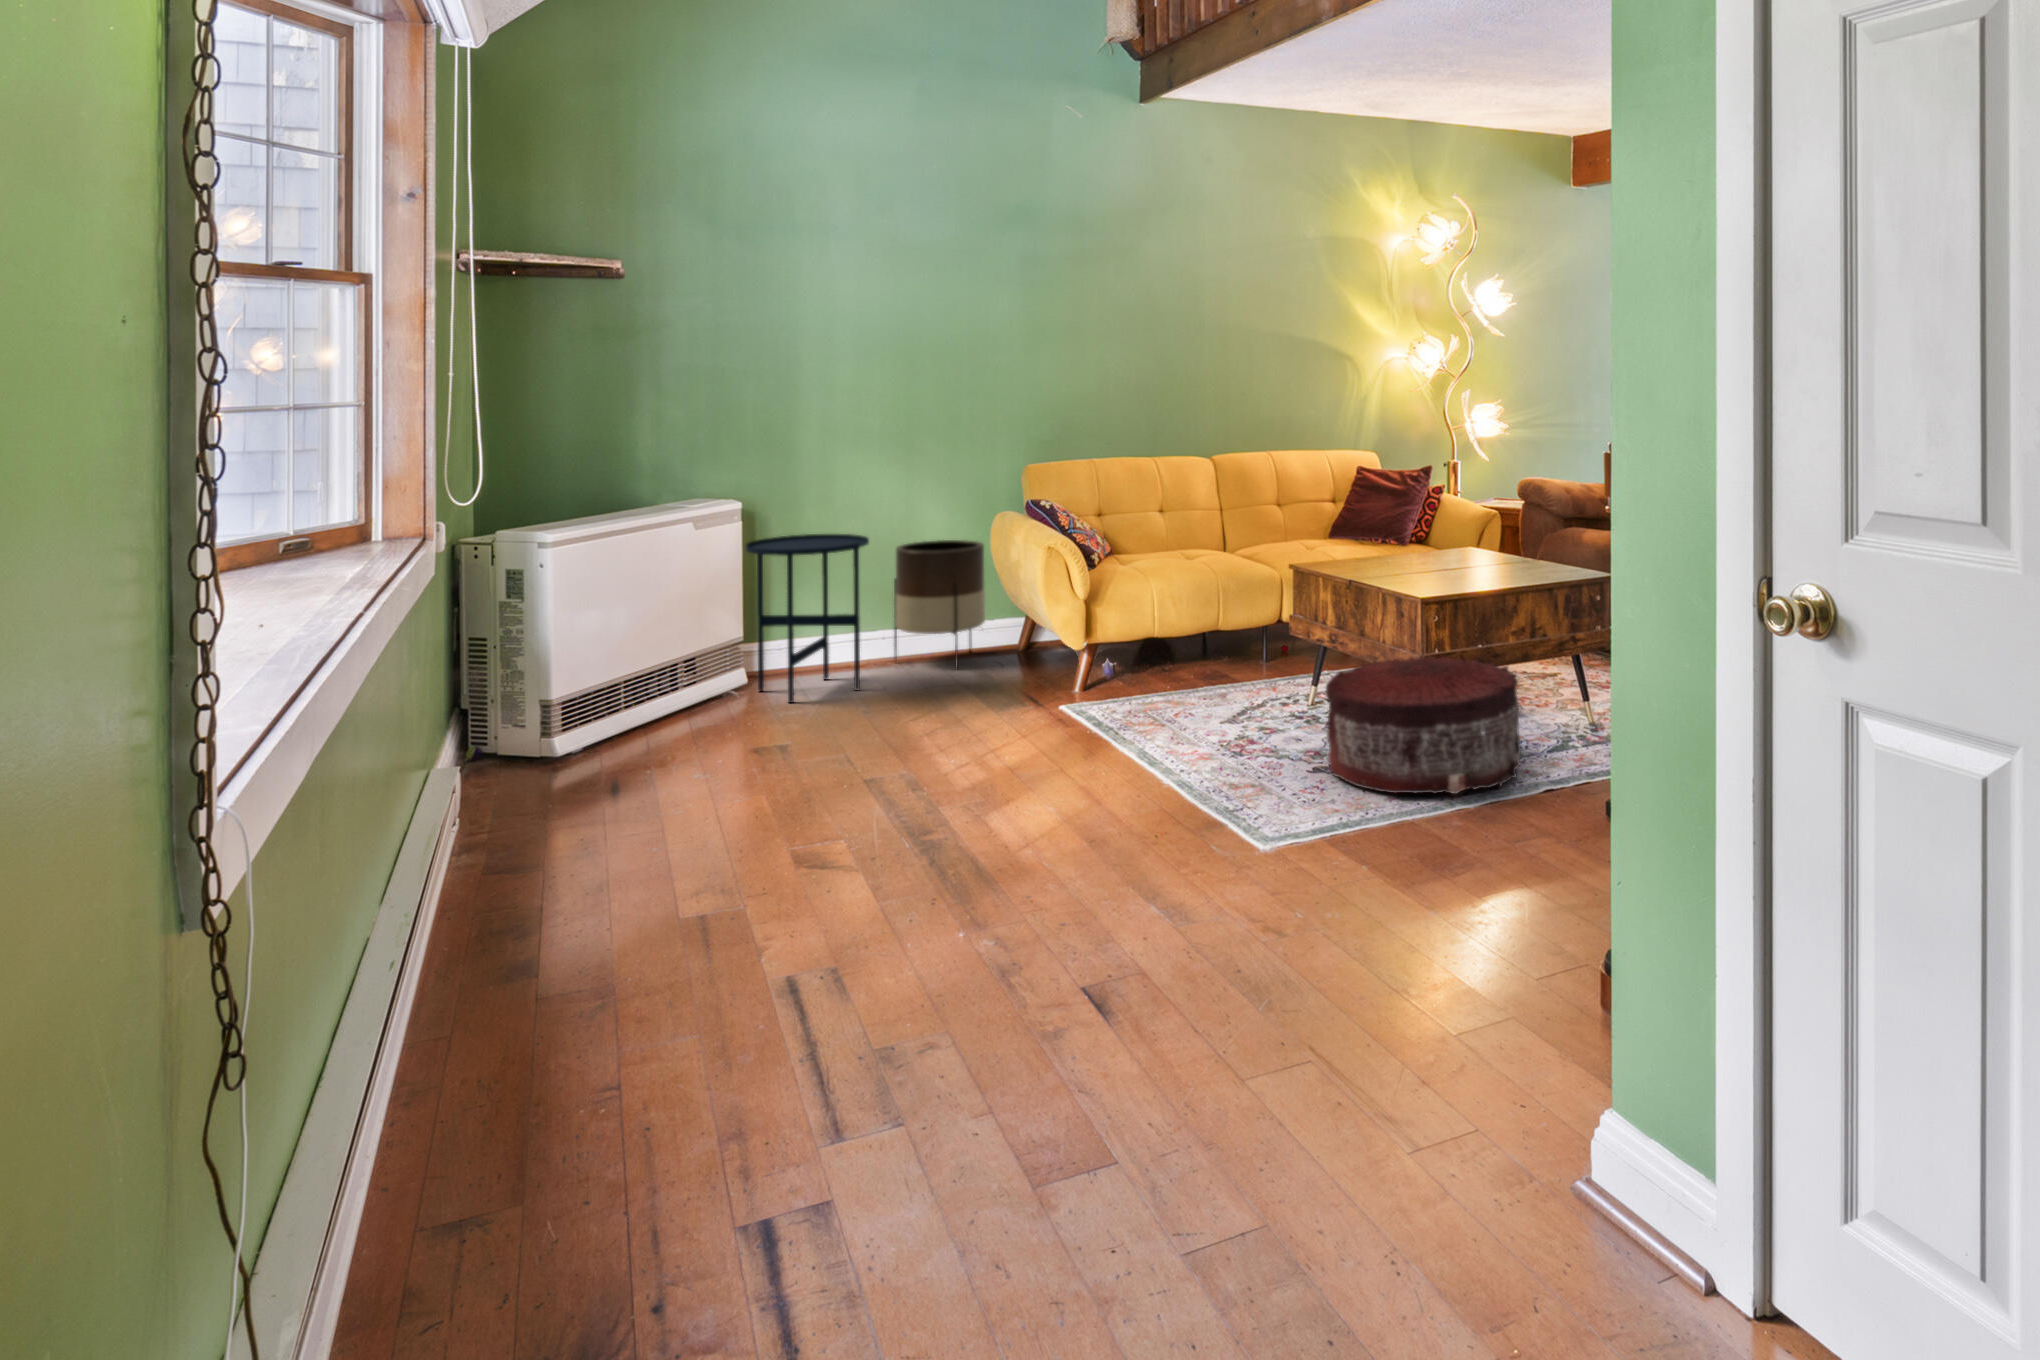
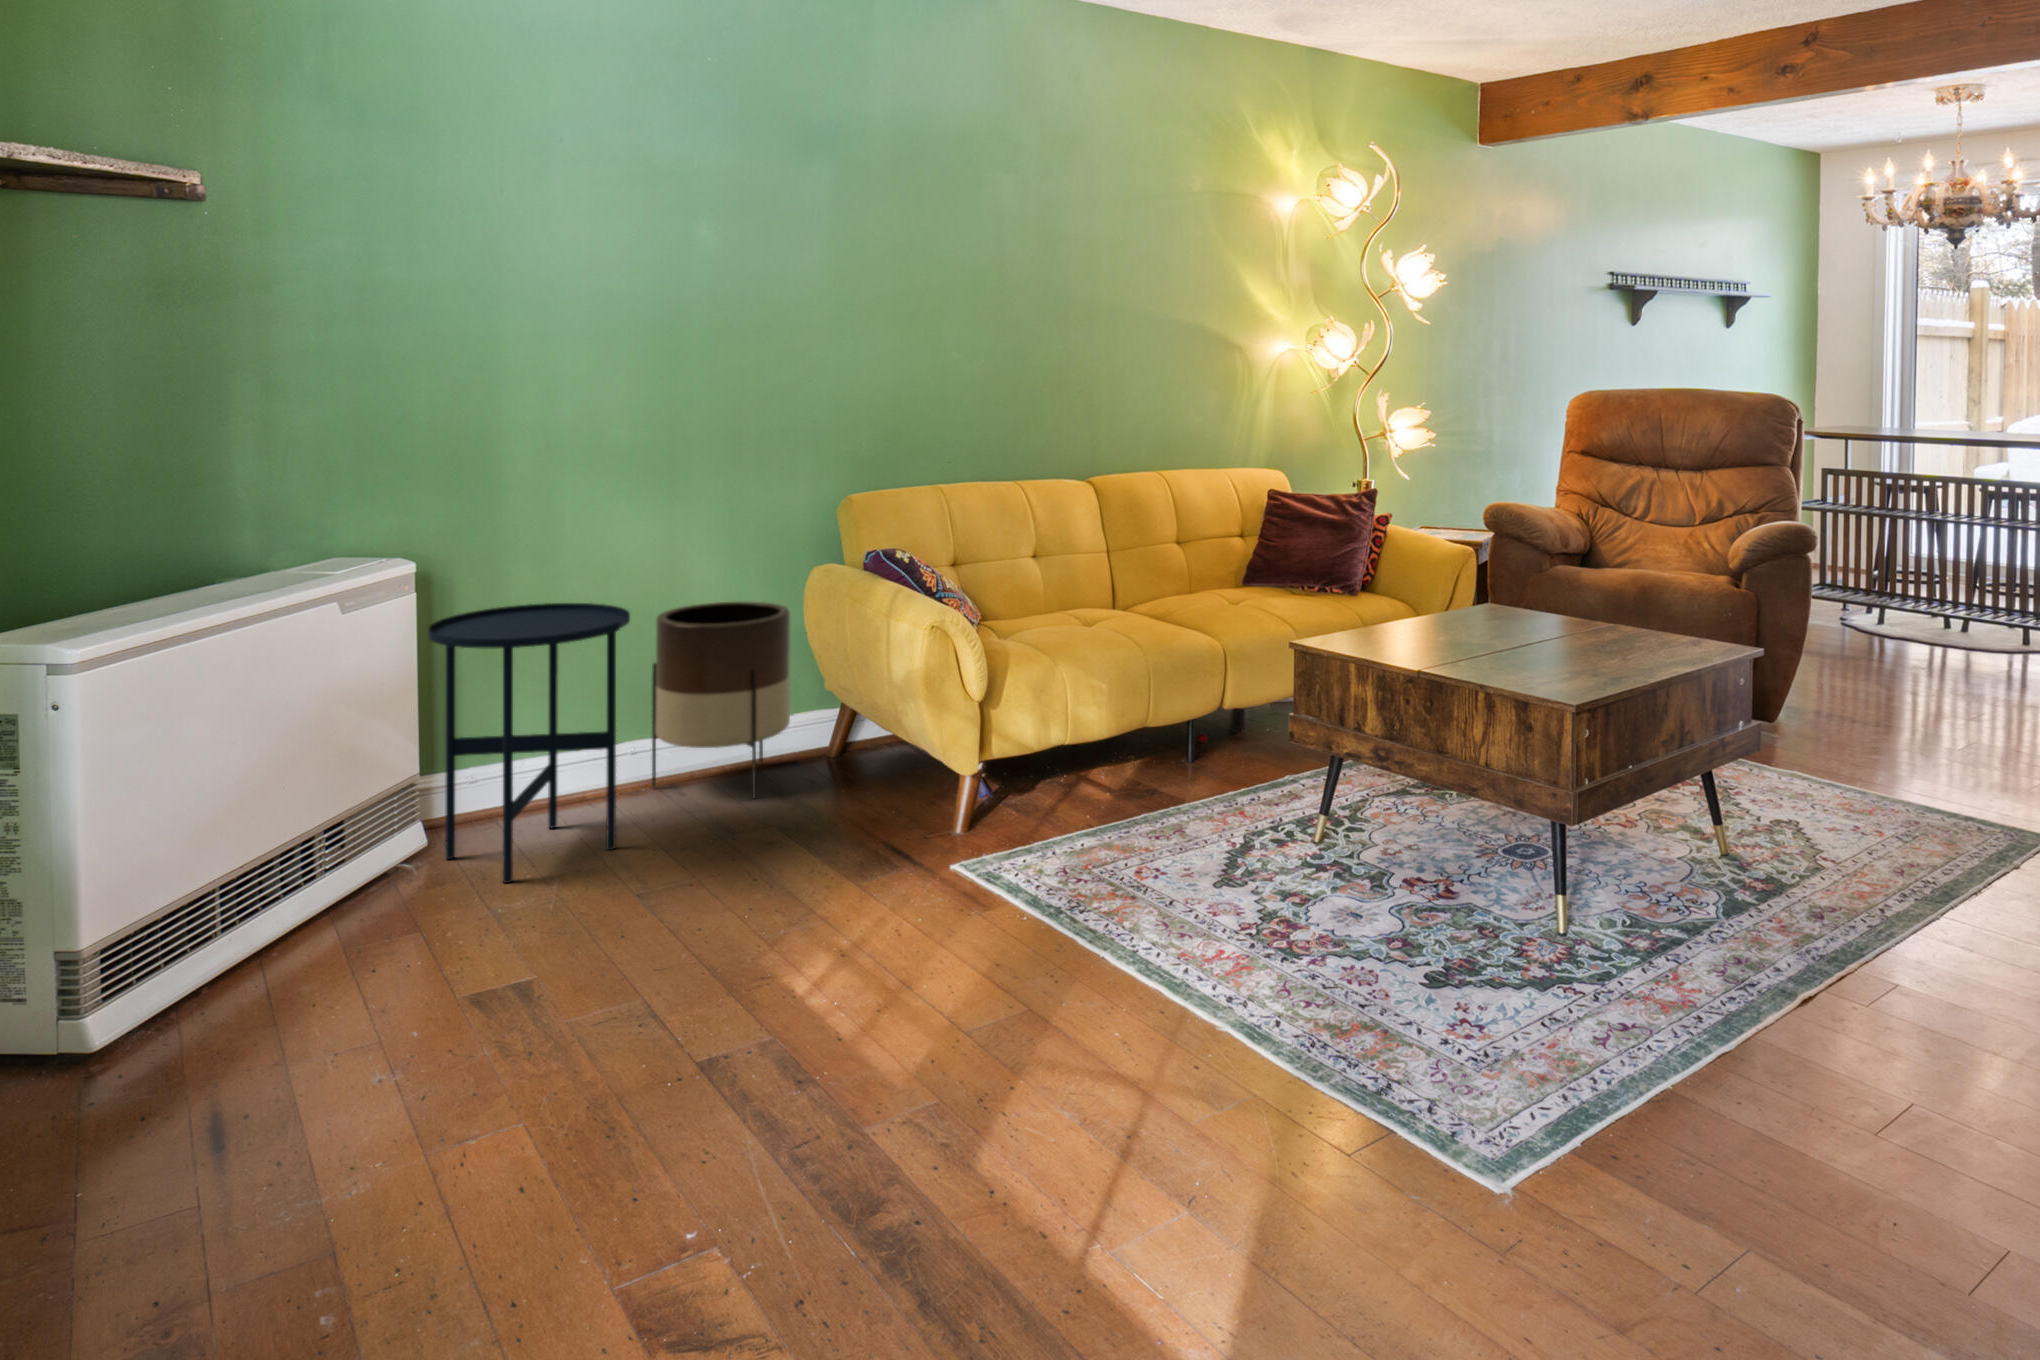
pouf: present [1325,656,1521,794] -> none [1457,792,1795,1058]

